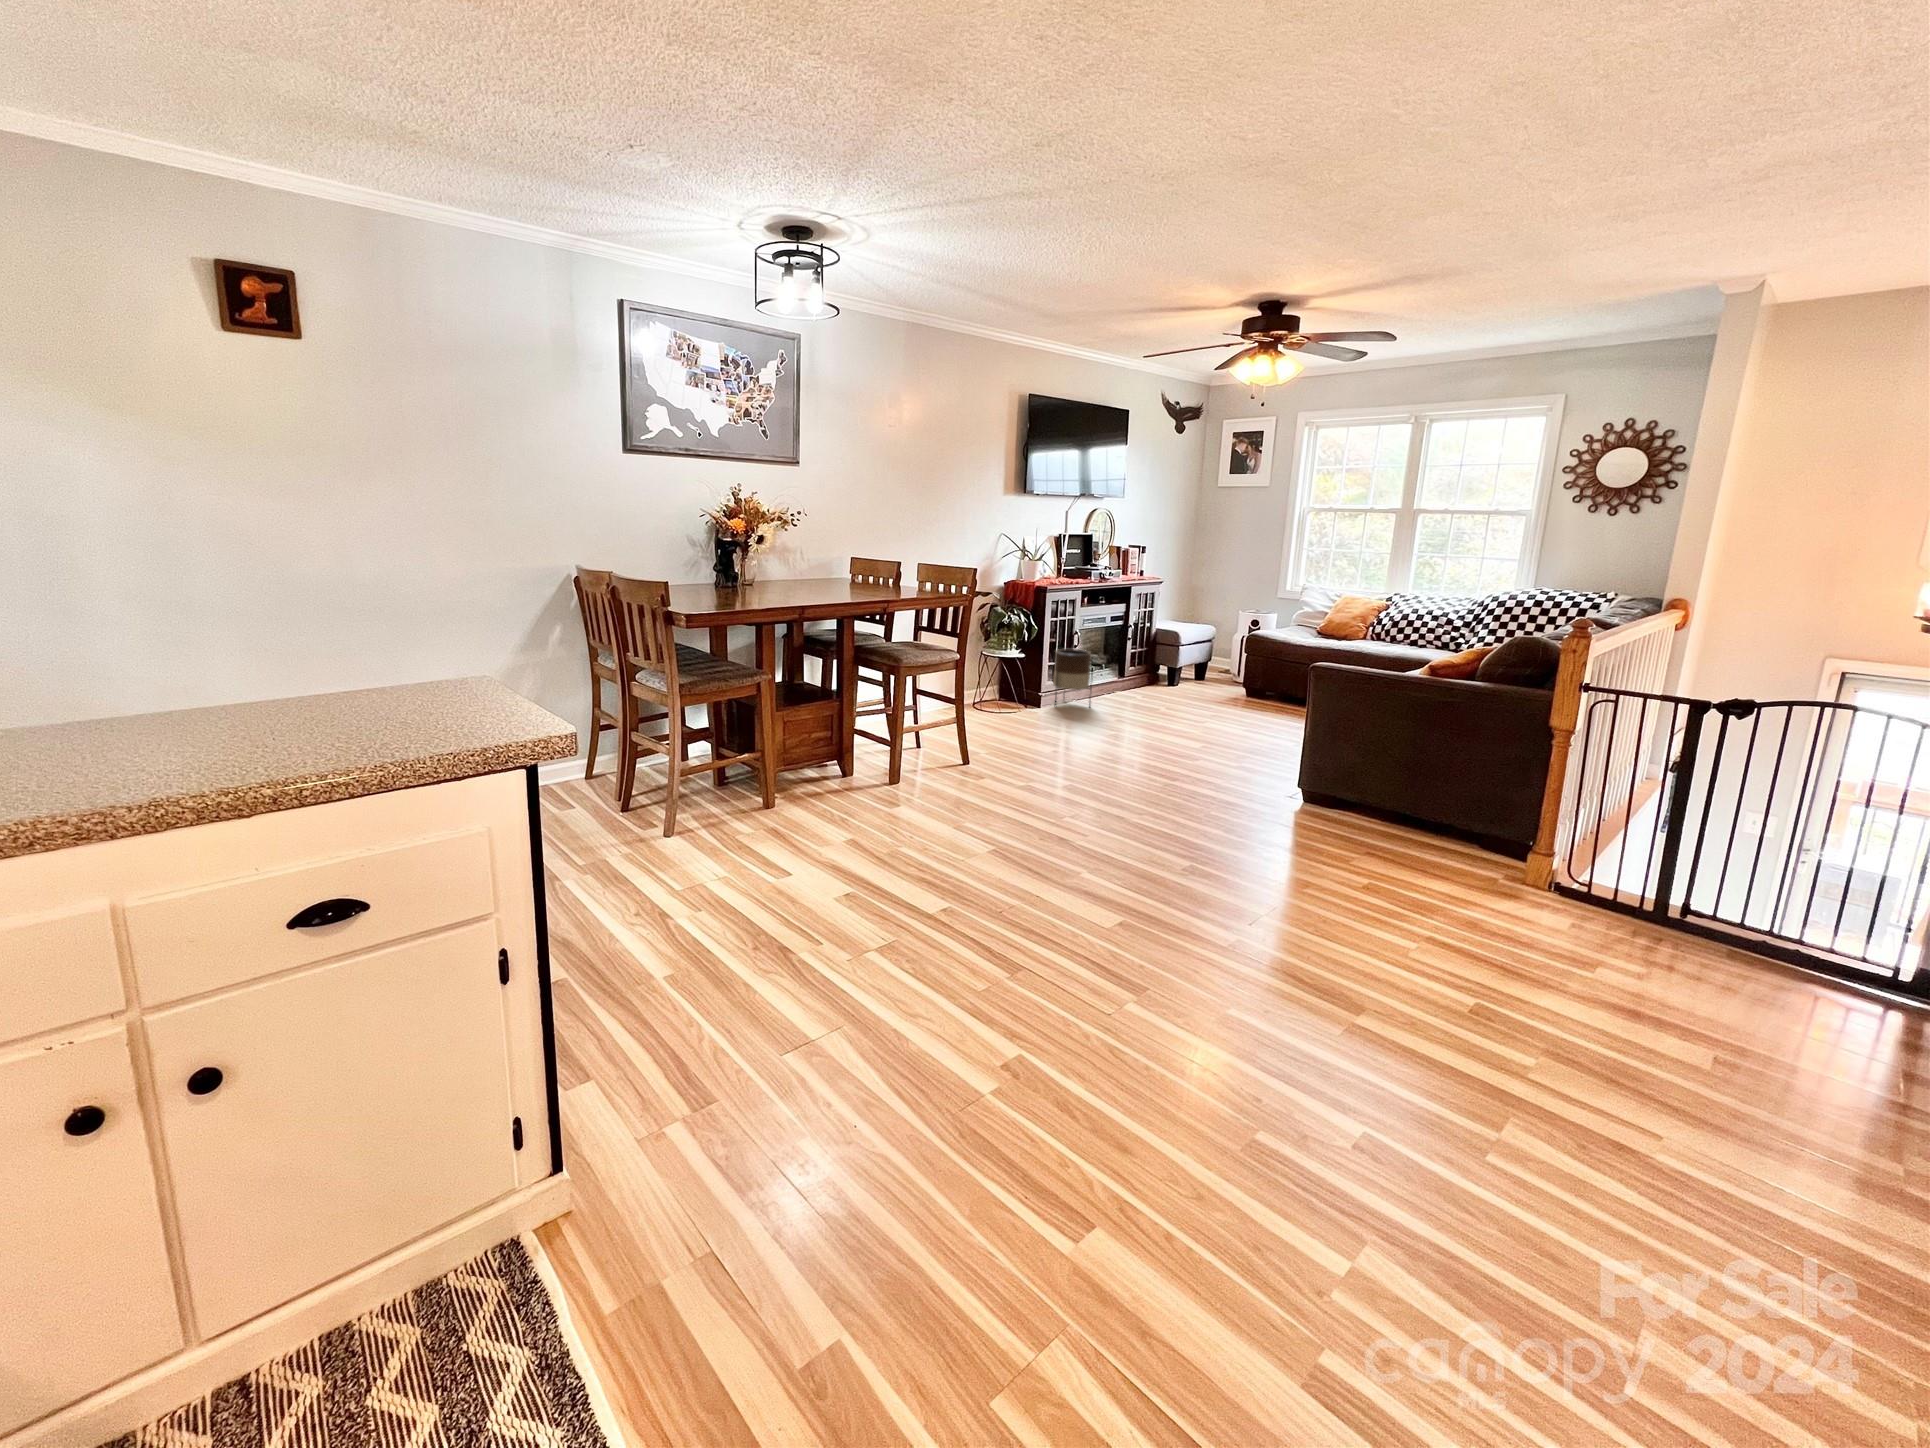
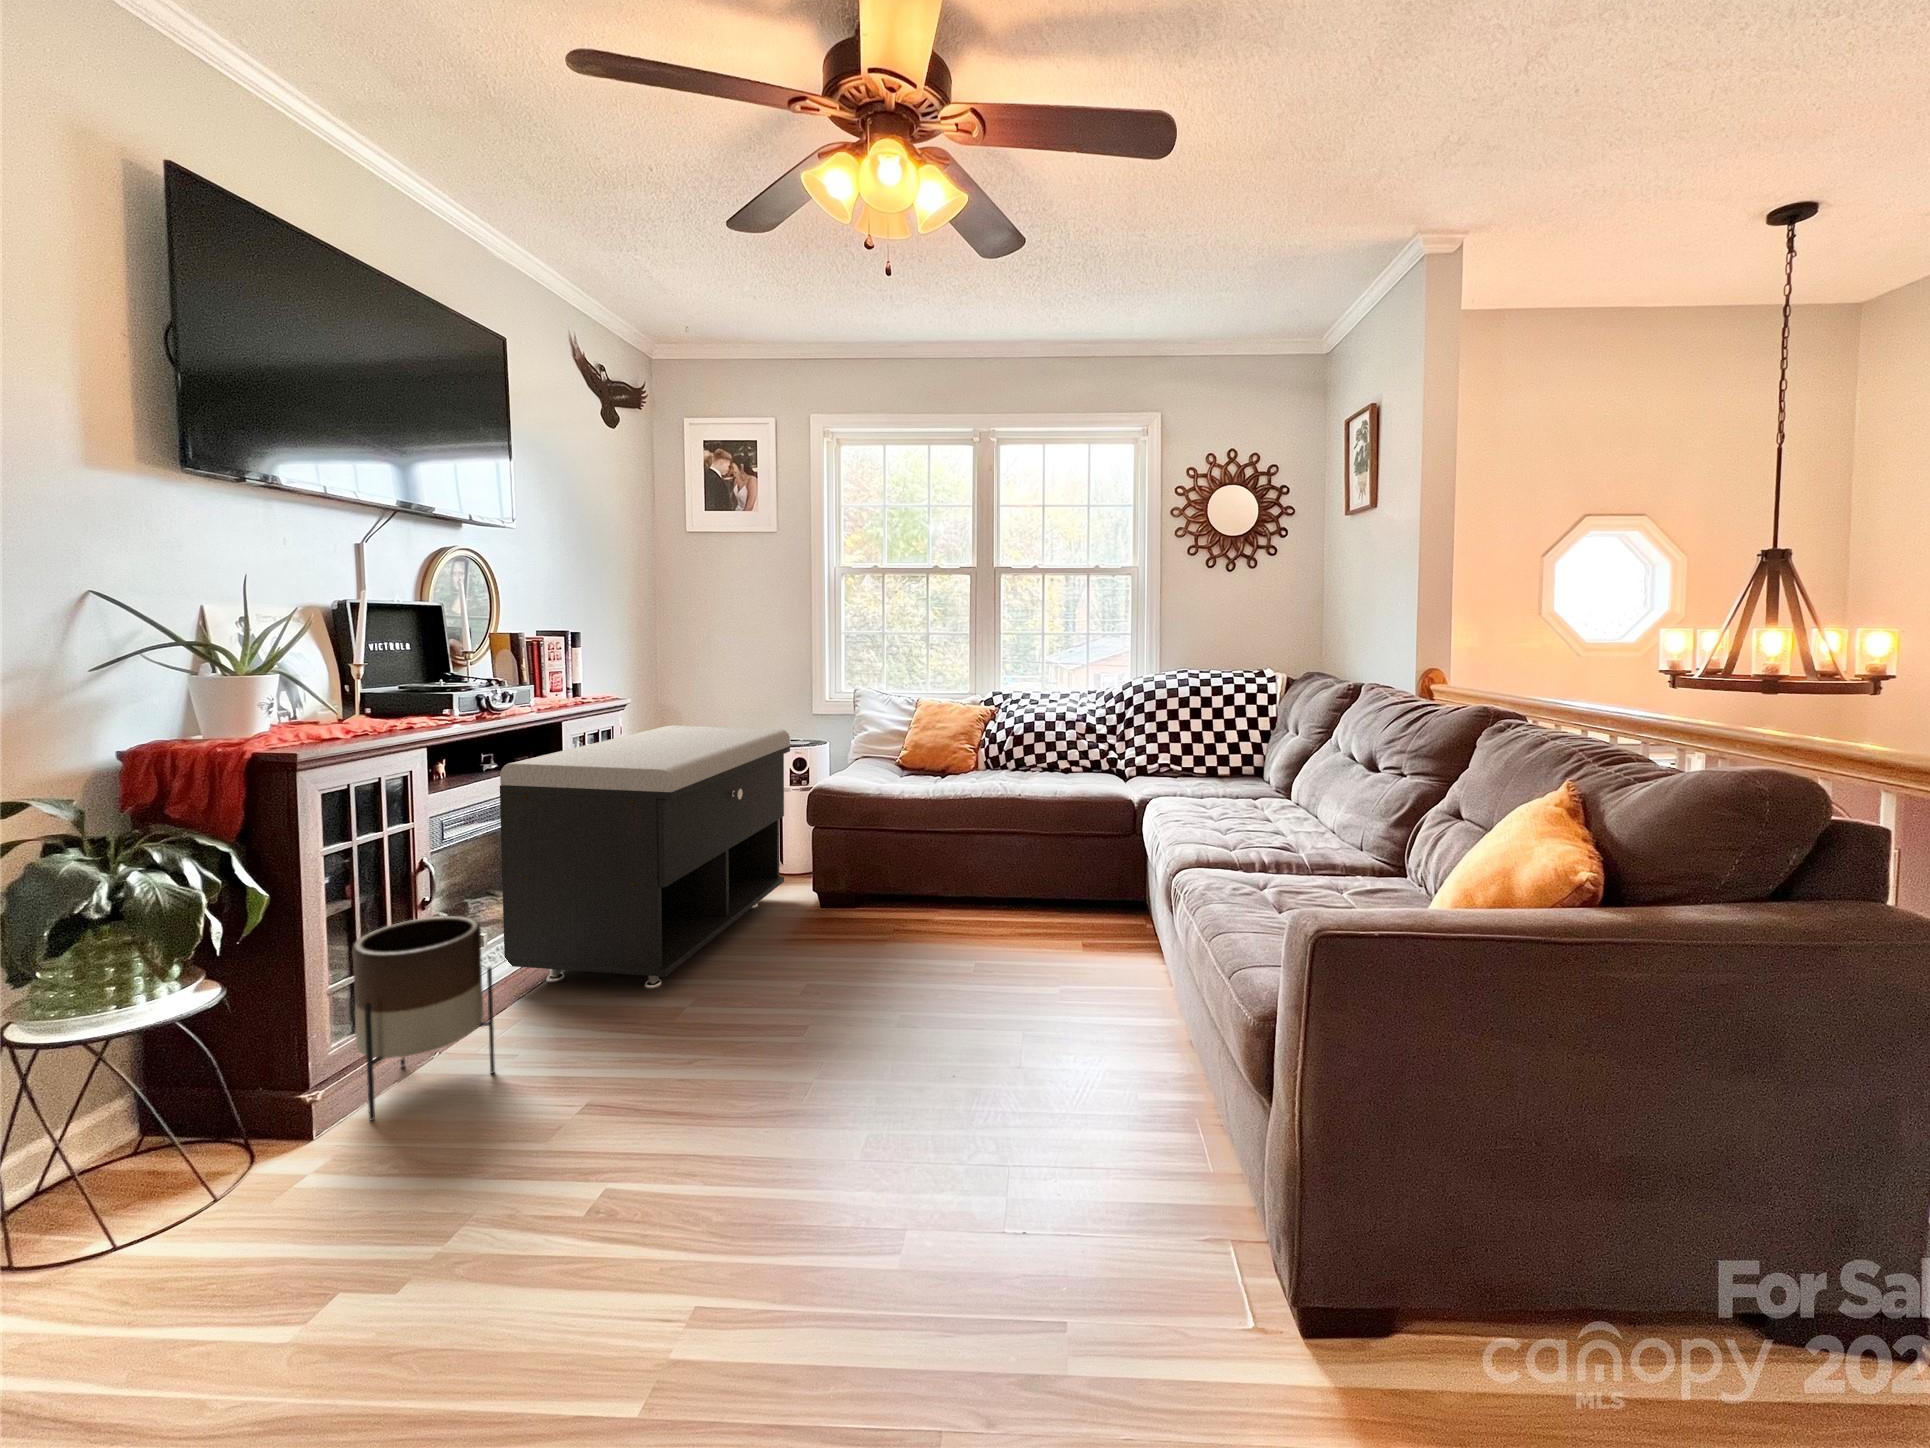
storage bench: none [1099,595,1241,703] -> present [500,726,790,989]

